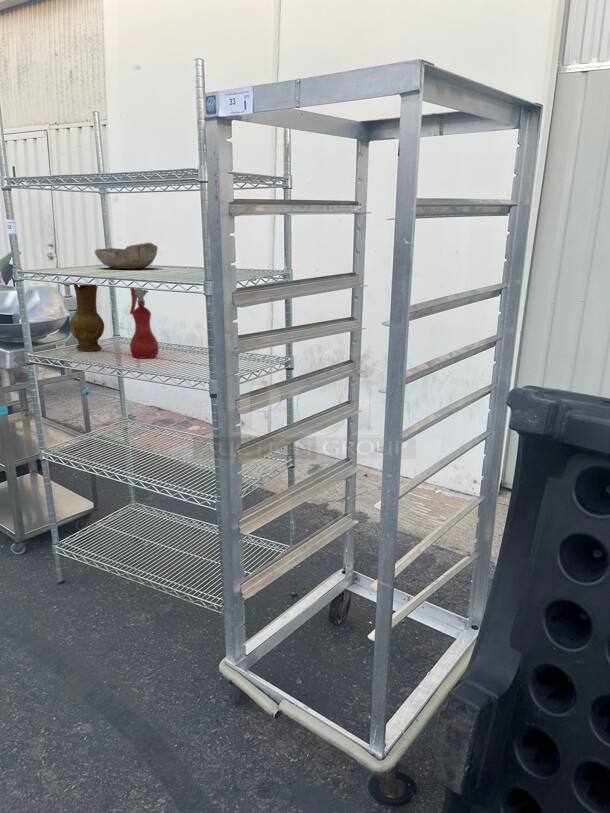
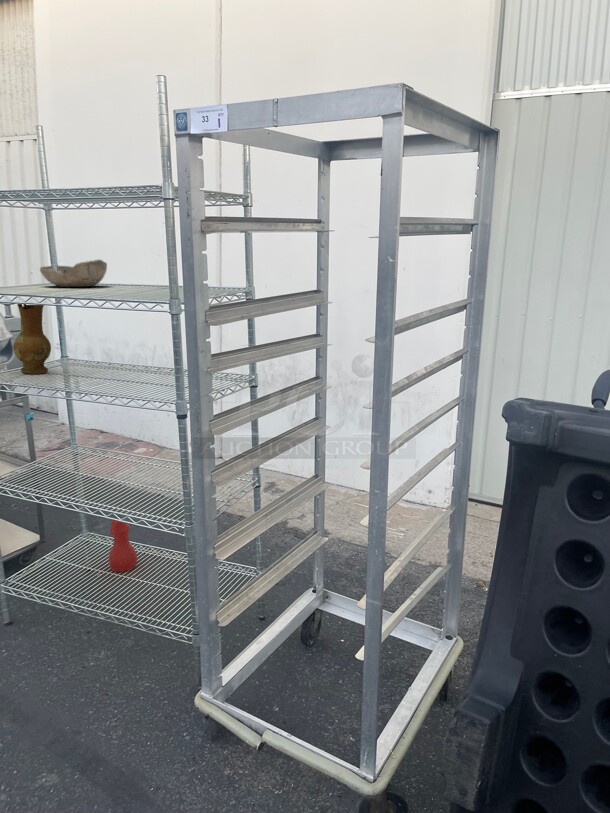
spray bottle: present [130,288,159,358] -> present [108,520,137,572]

